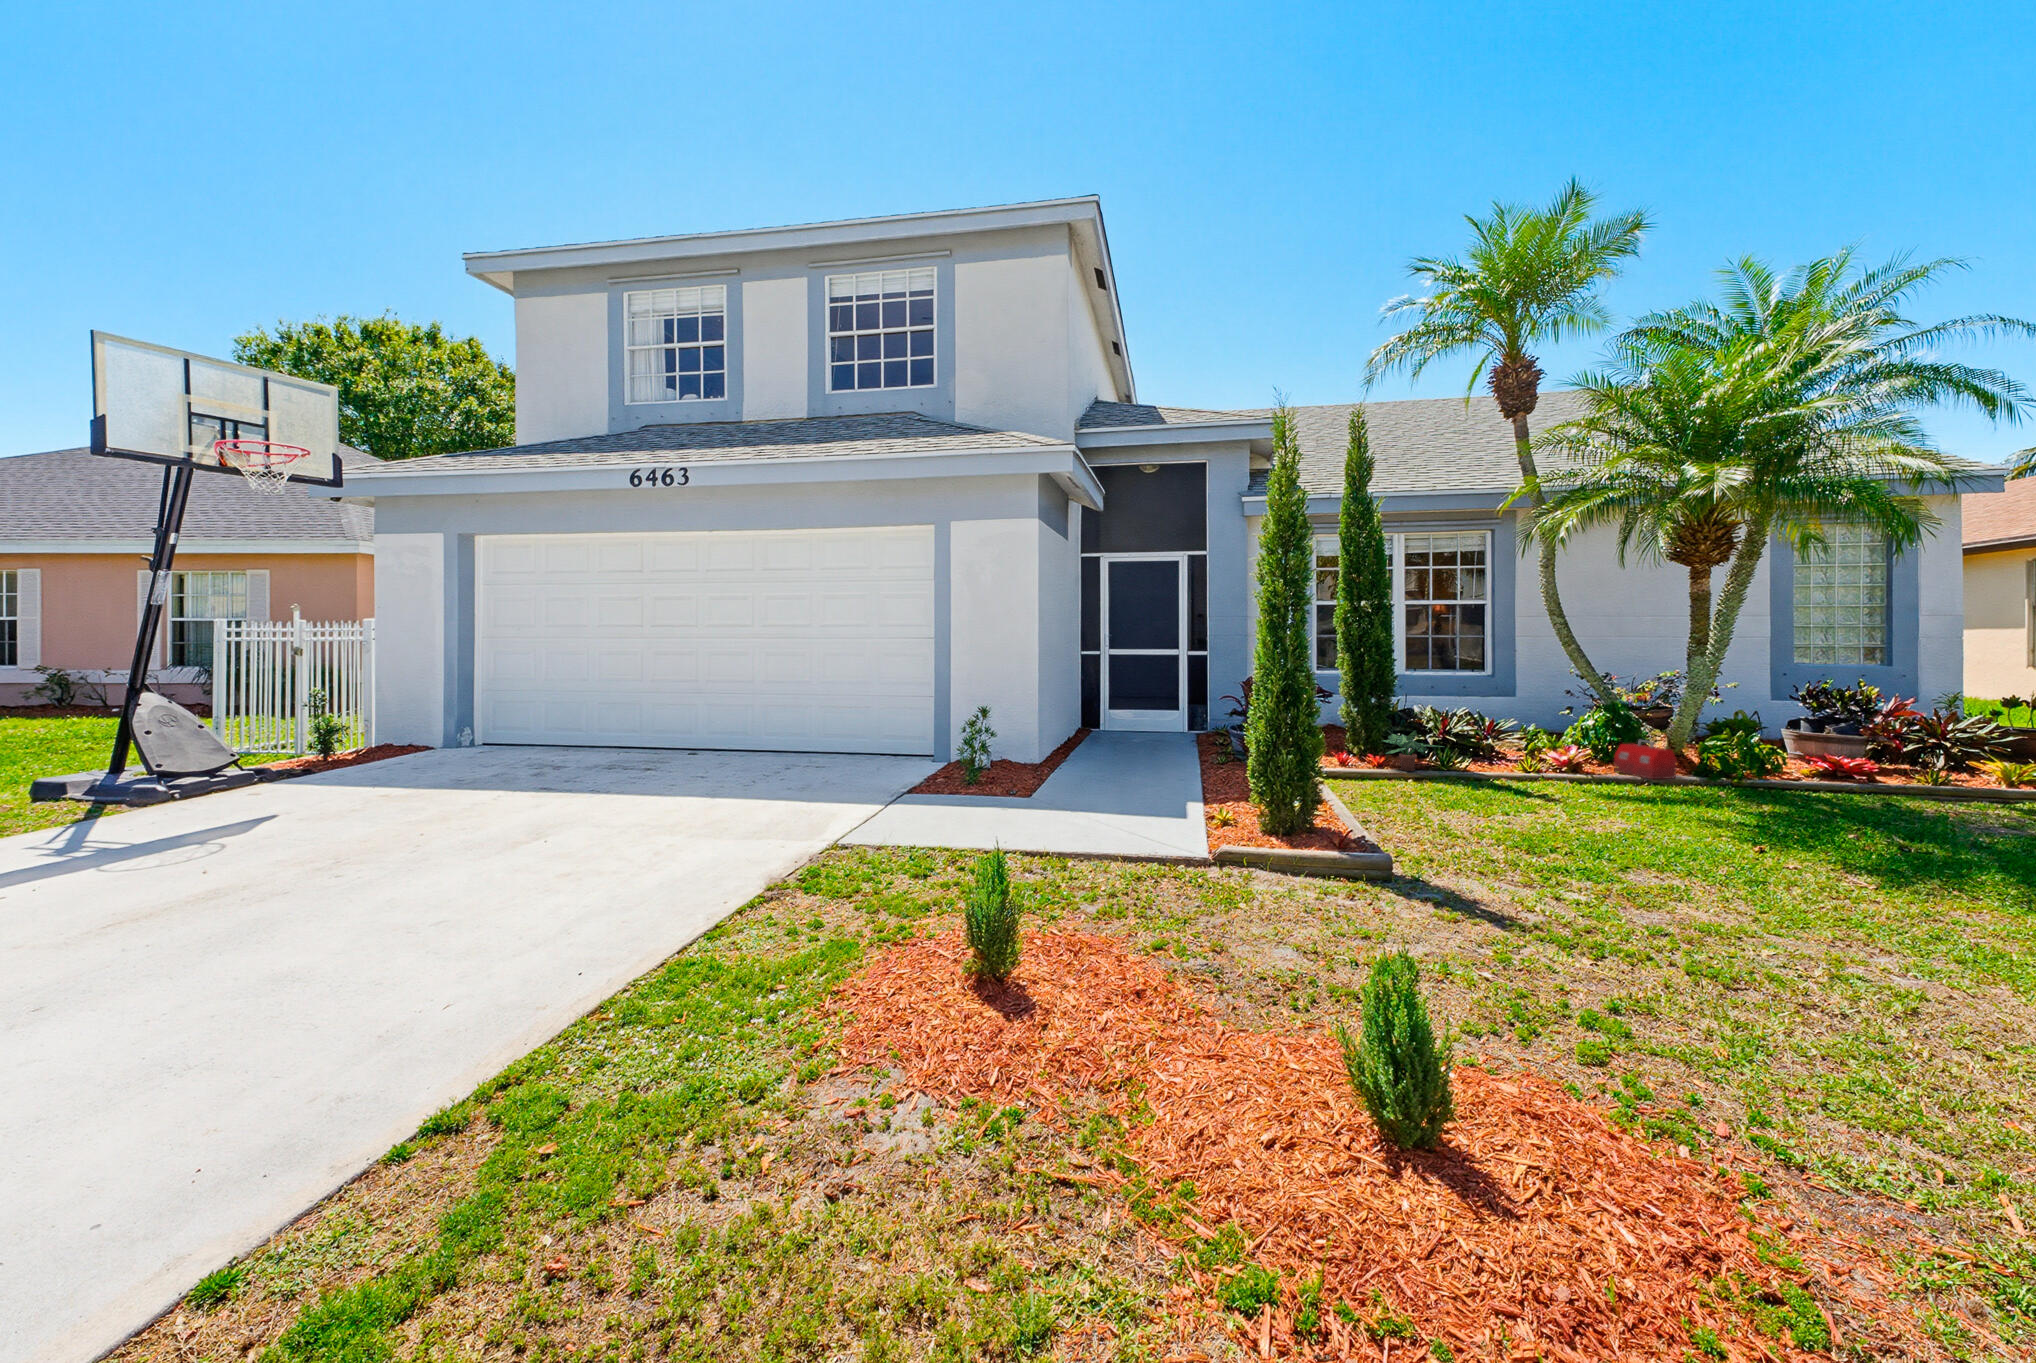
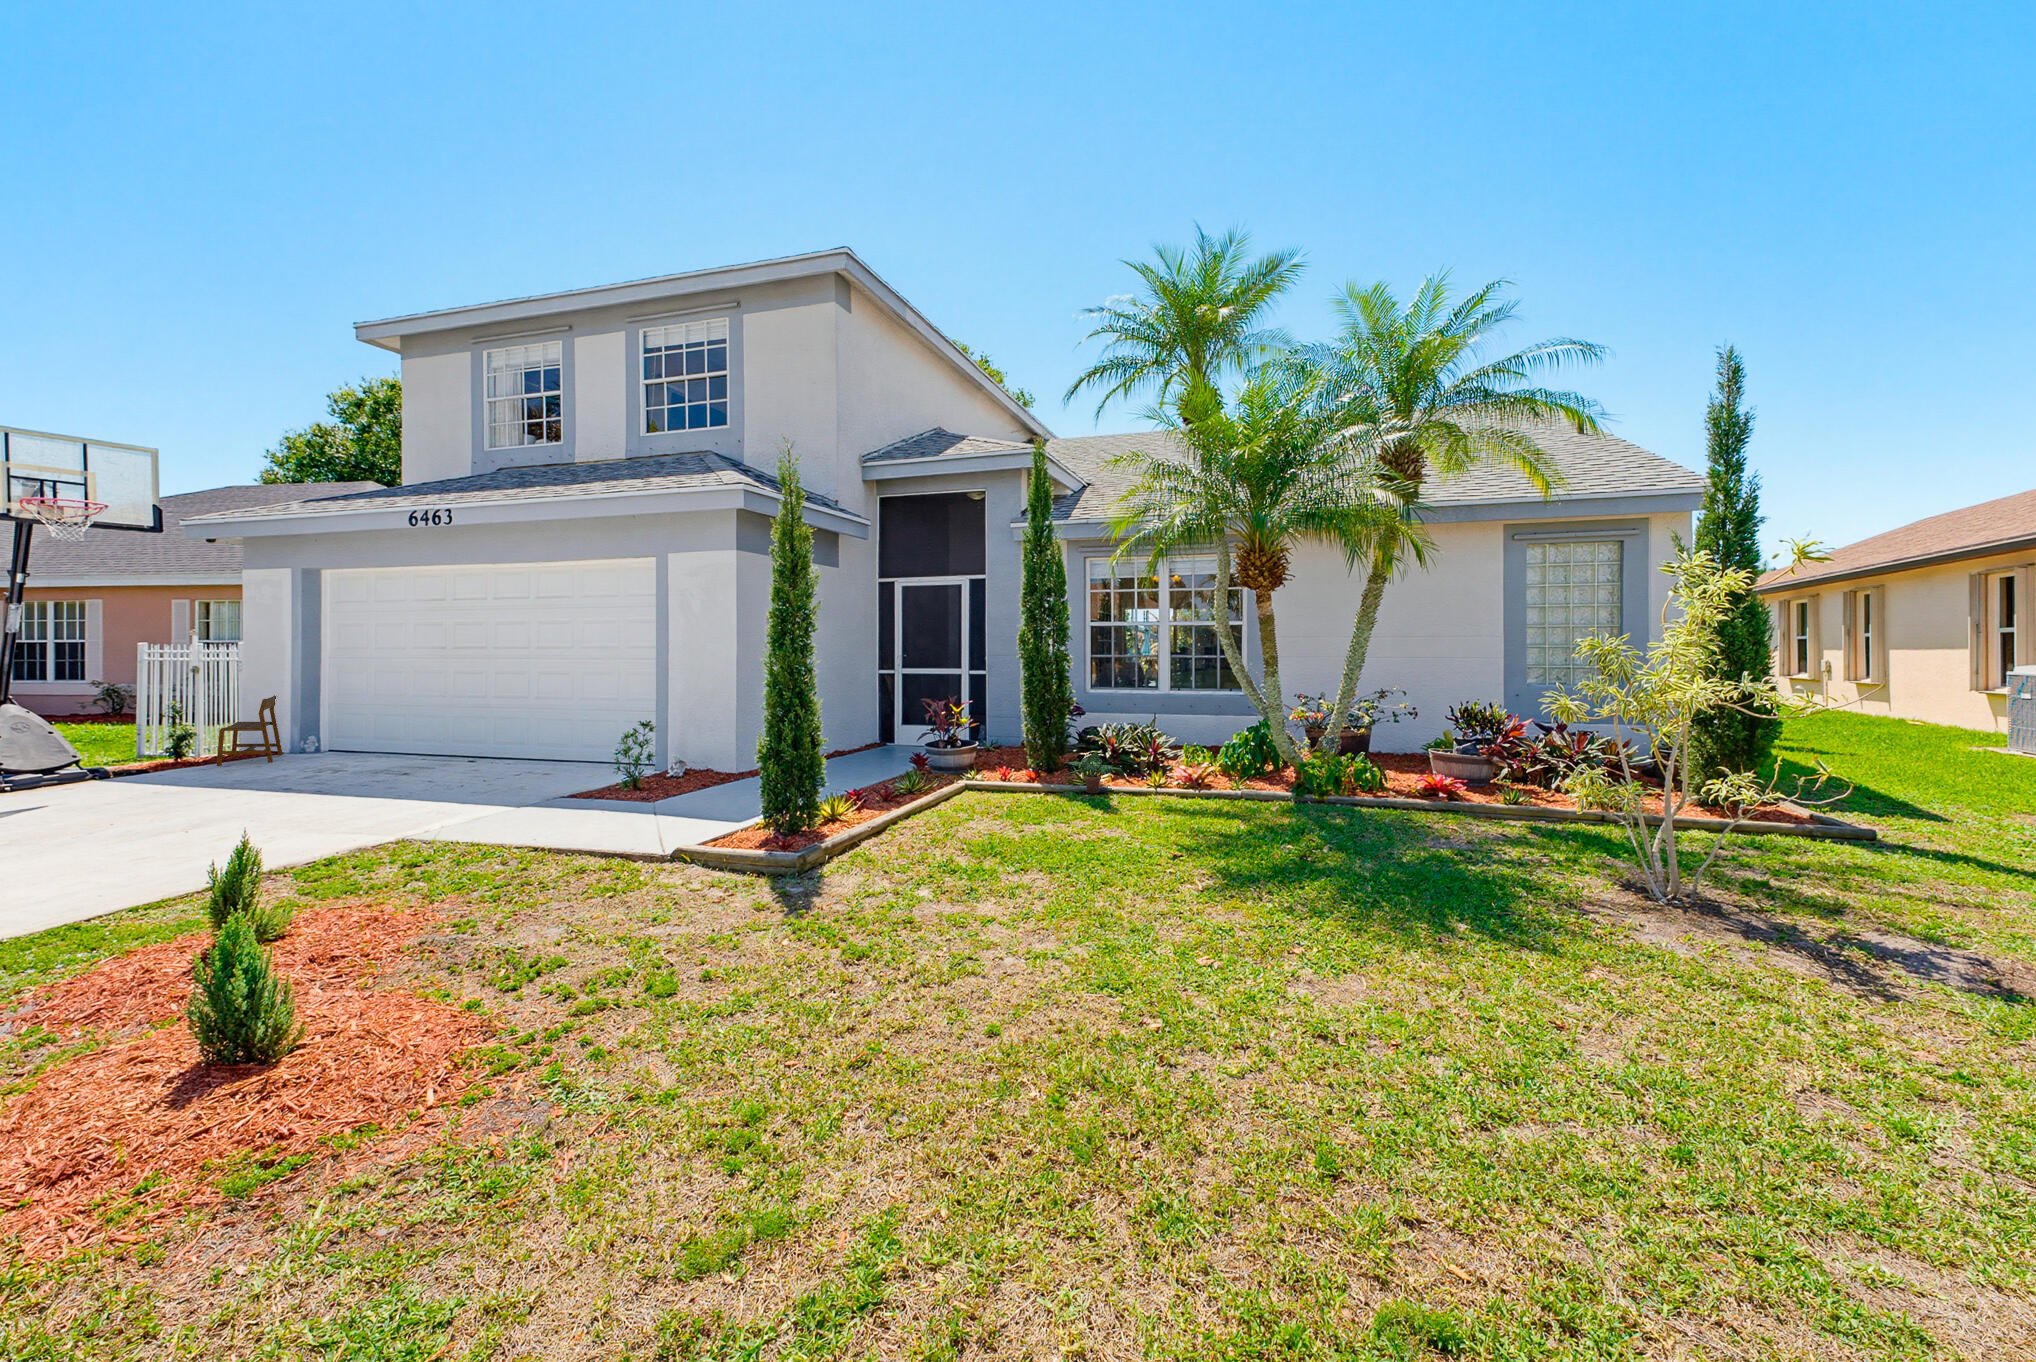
bench: none [375,680,442,763] -> present [217,695,283,766]
toolbox: present [1614,740,1677,779] -> none [1307,766,1355,807]

